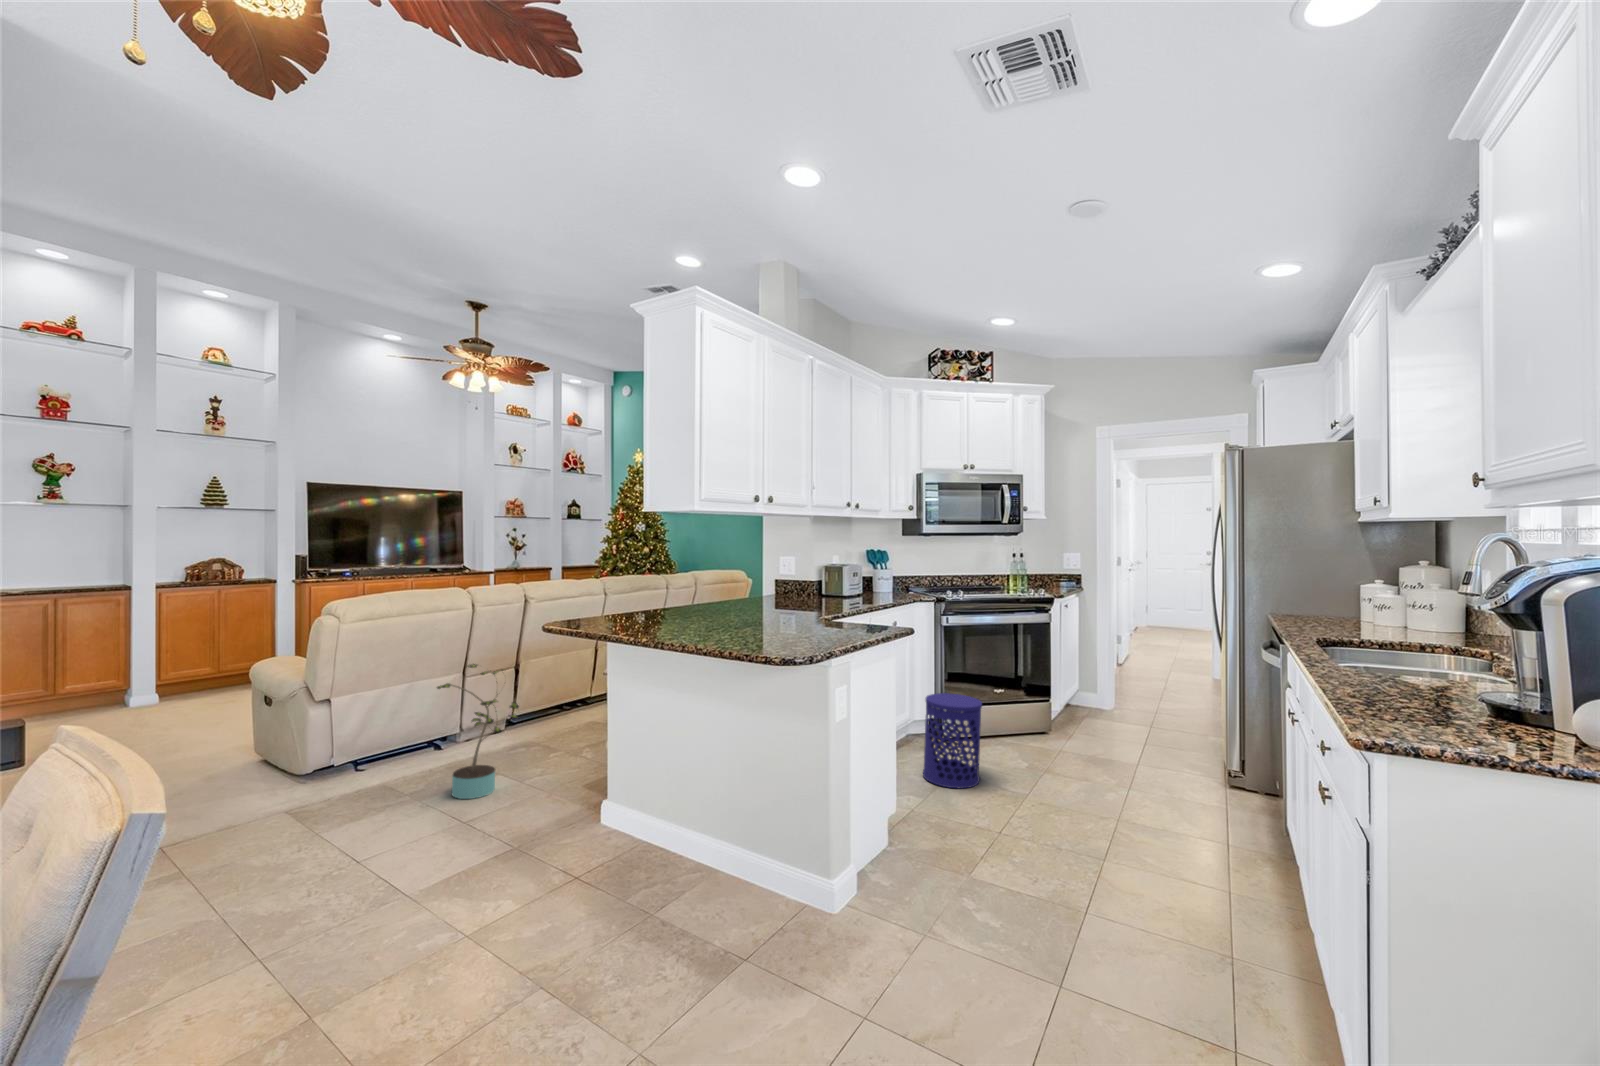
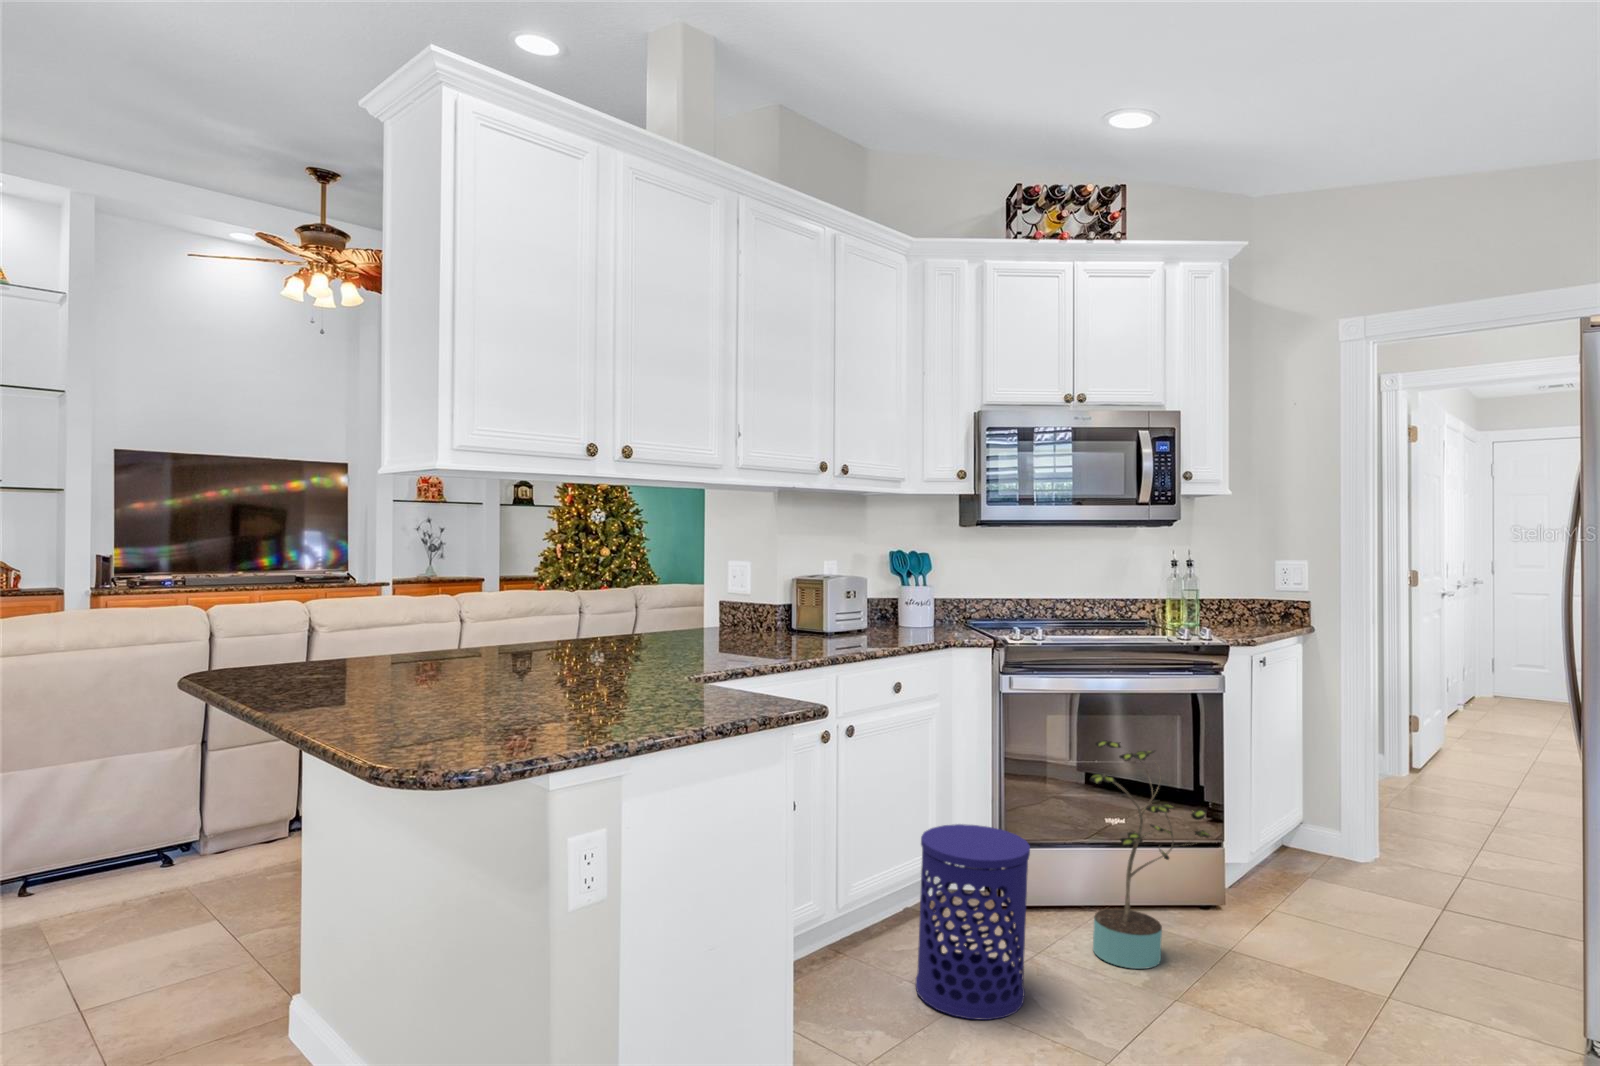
potted plant: present [437,664,519,799] -> present [1090,741,1210,969]

